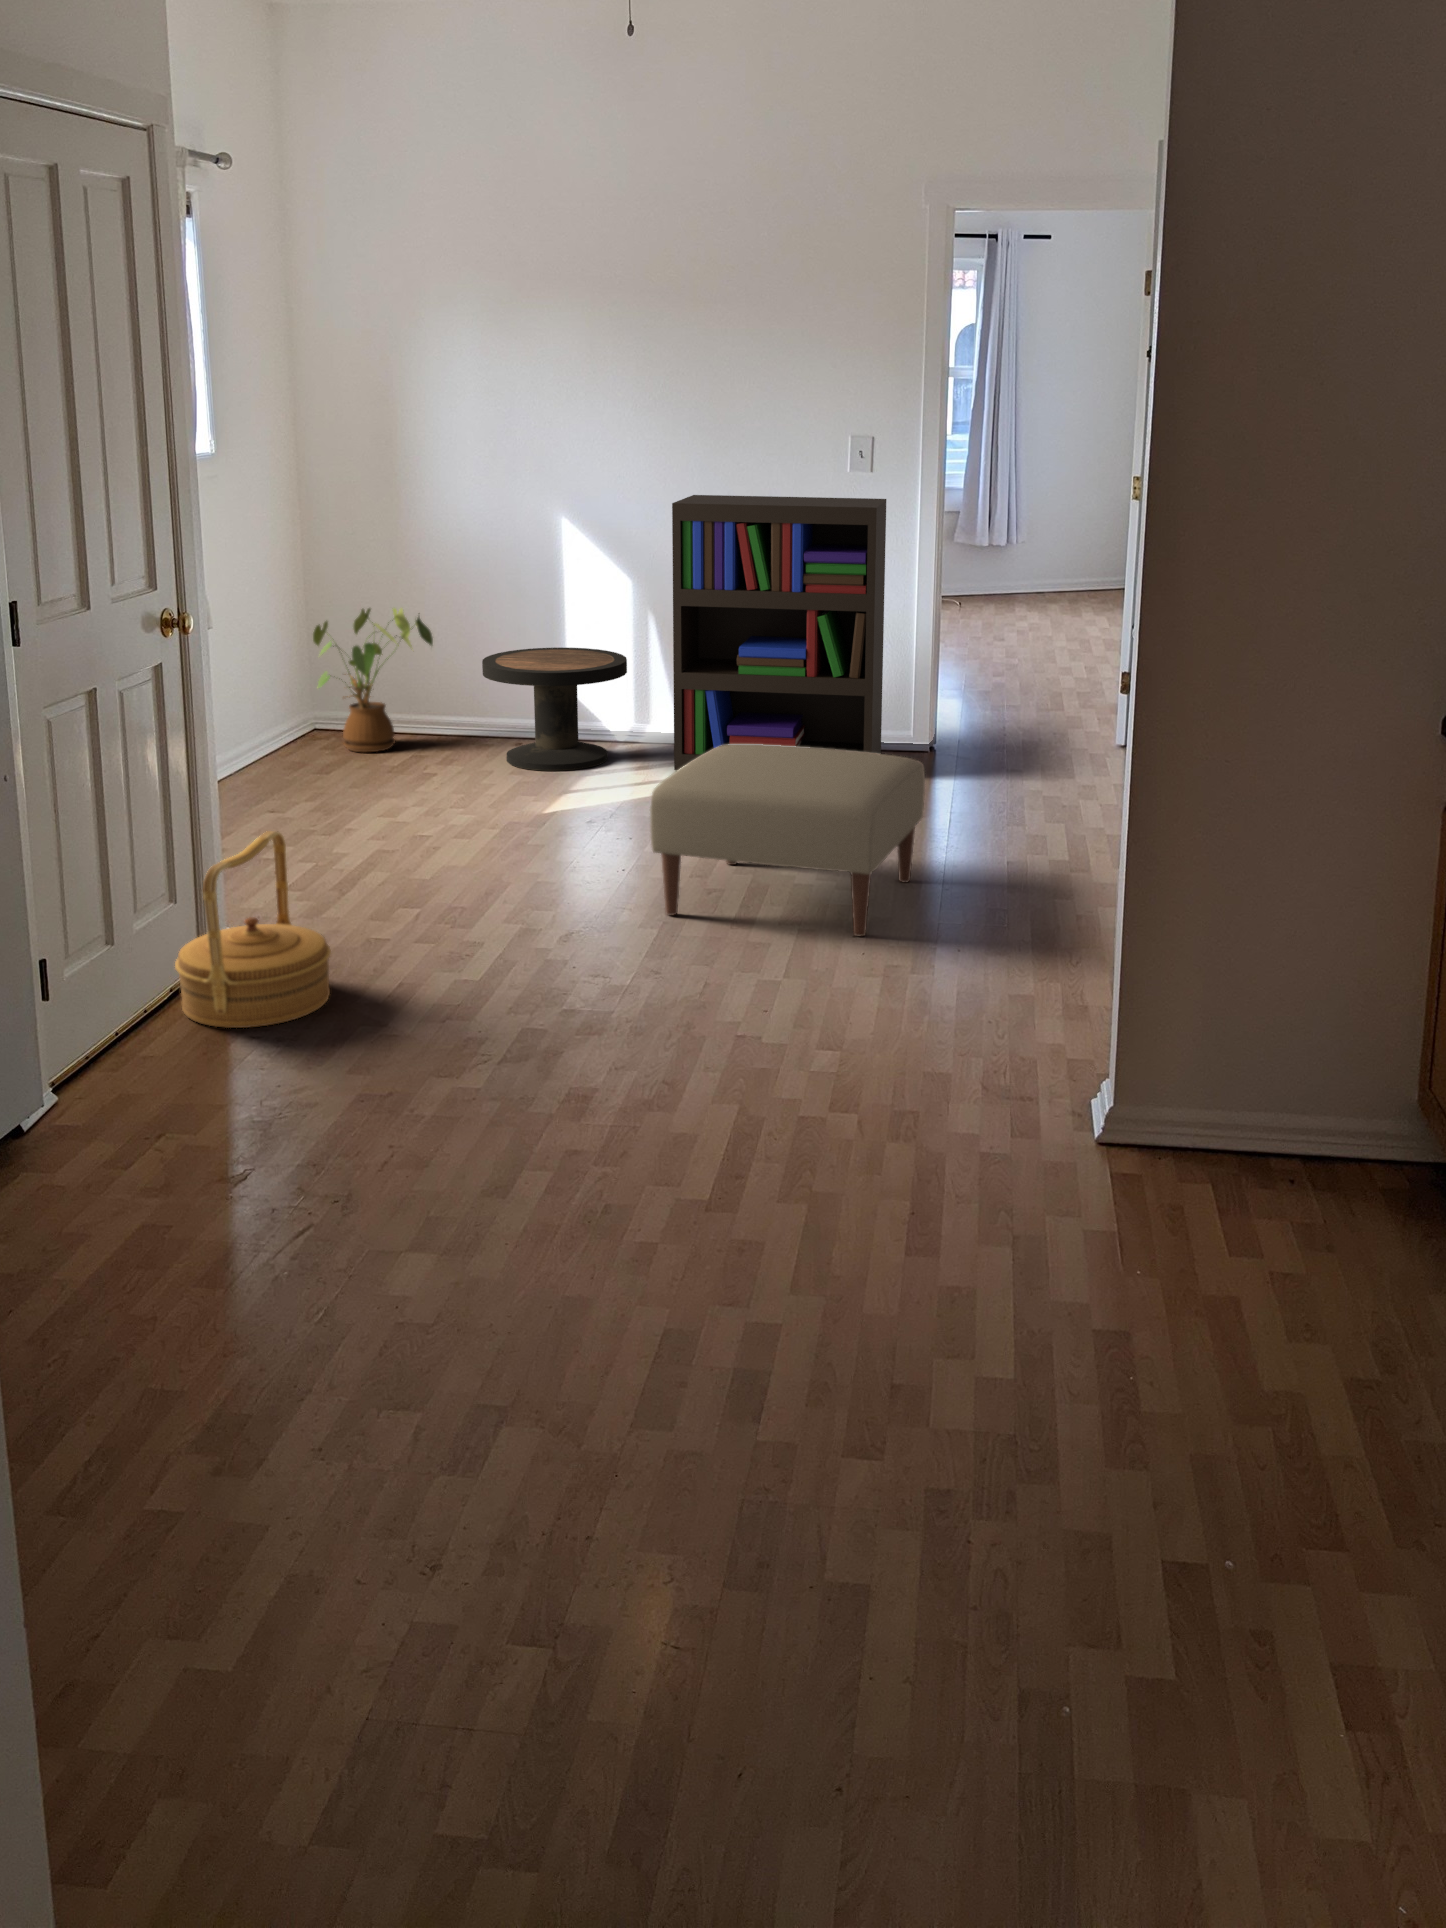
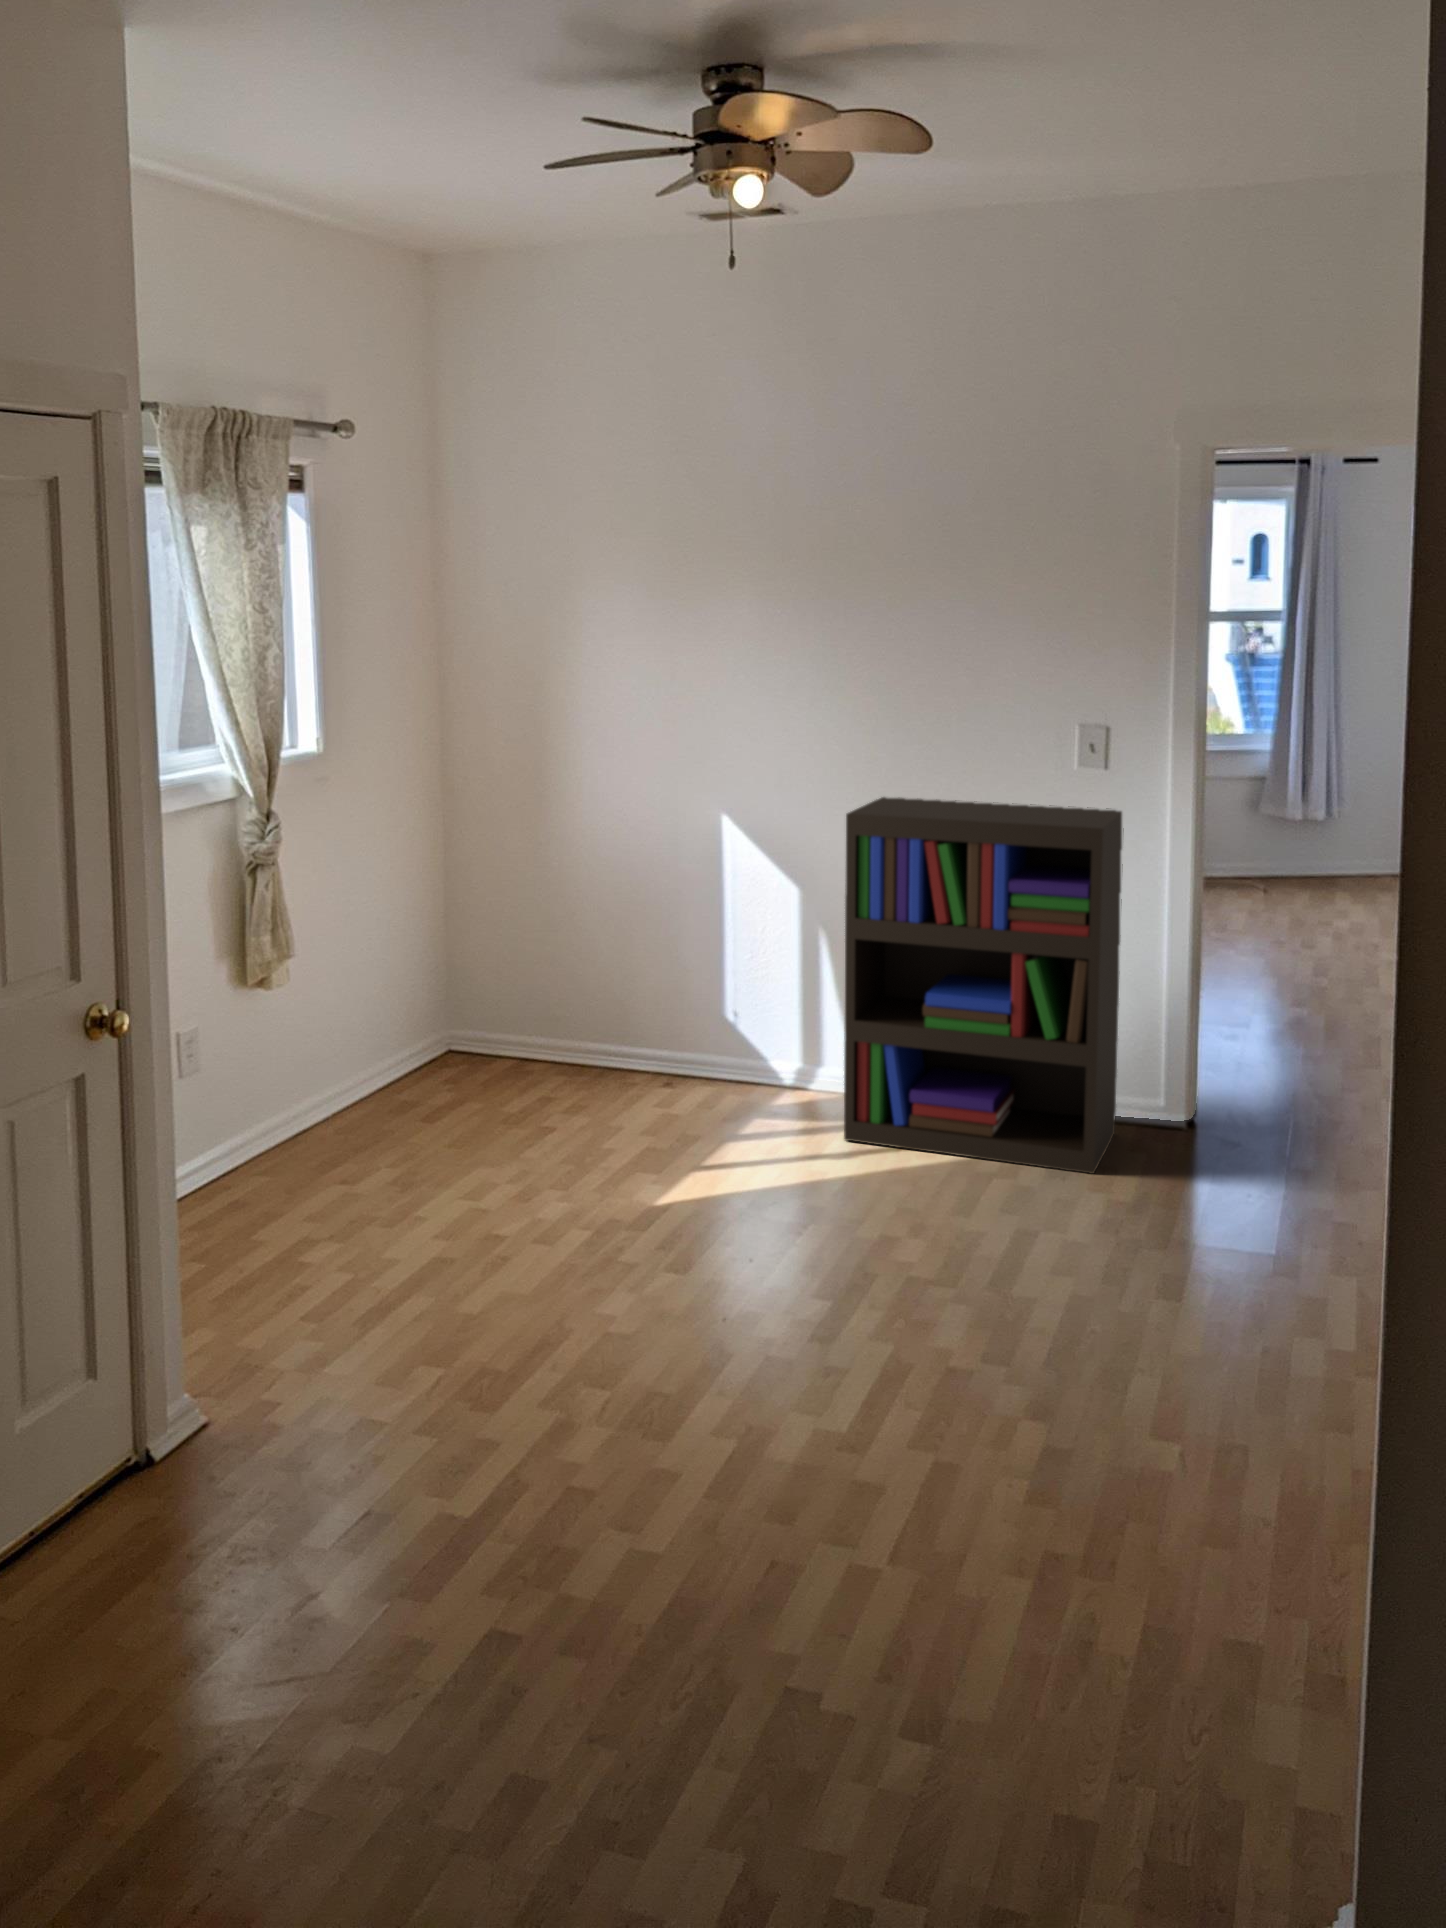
house plant: present [313,608,433,752] -> none [437,915,574,1086]
side table: present [482,648,627,771] -> none [621,971,794,1131]
ottoman: present [650,744,925,936] -> none [736,1161,1134,1491]
woven basket: present [175,831,331,1028] -> none [68,1293,275,1584]

